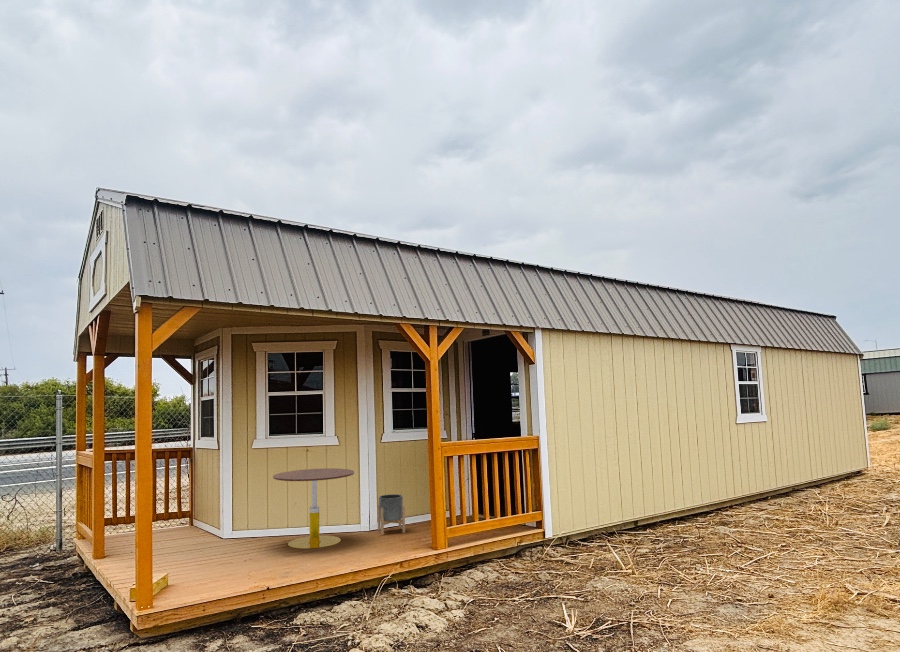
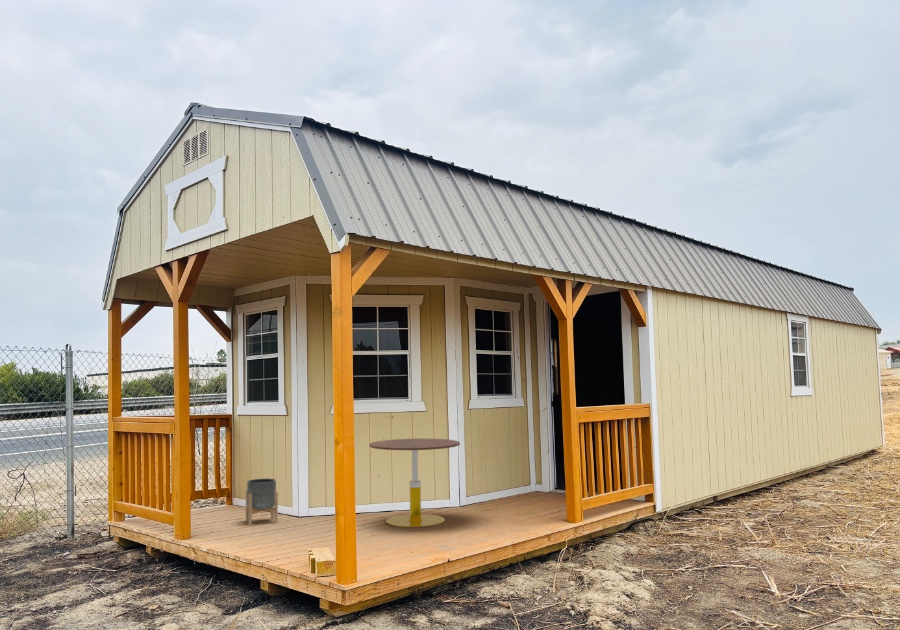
planter: present [377,494,405,535] -> present [246,479,278,525]

